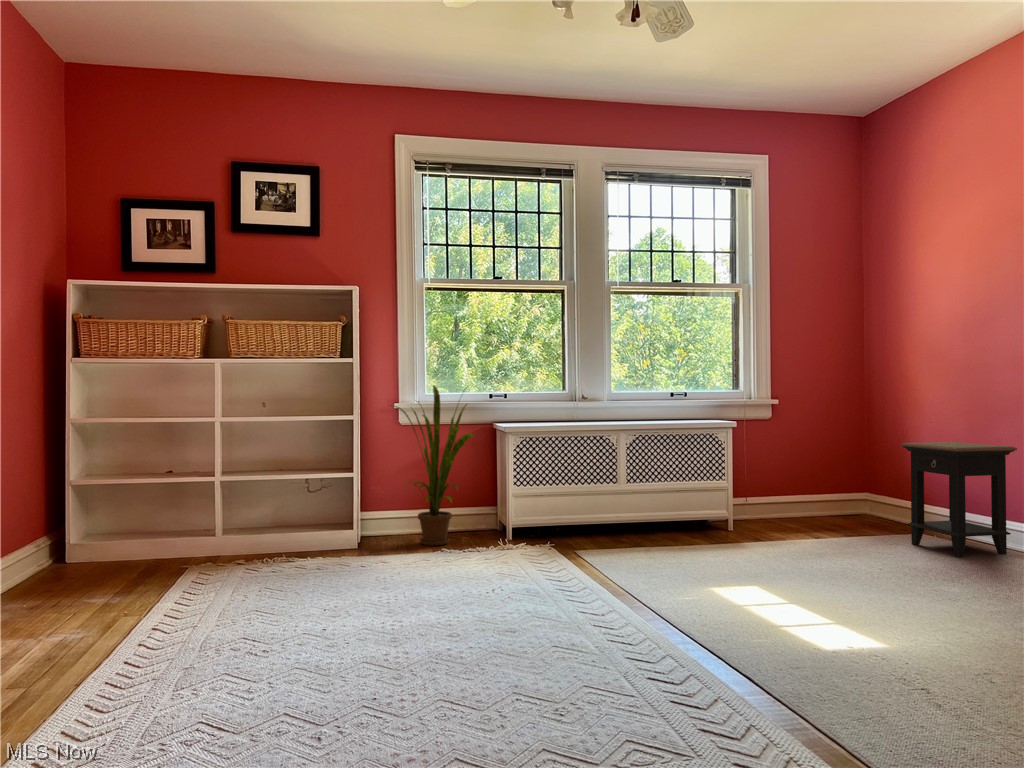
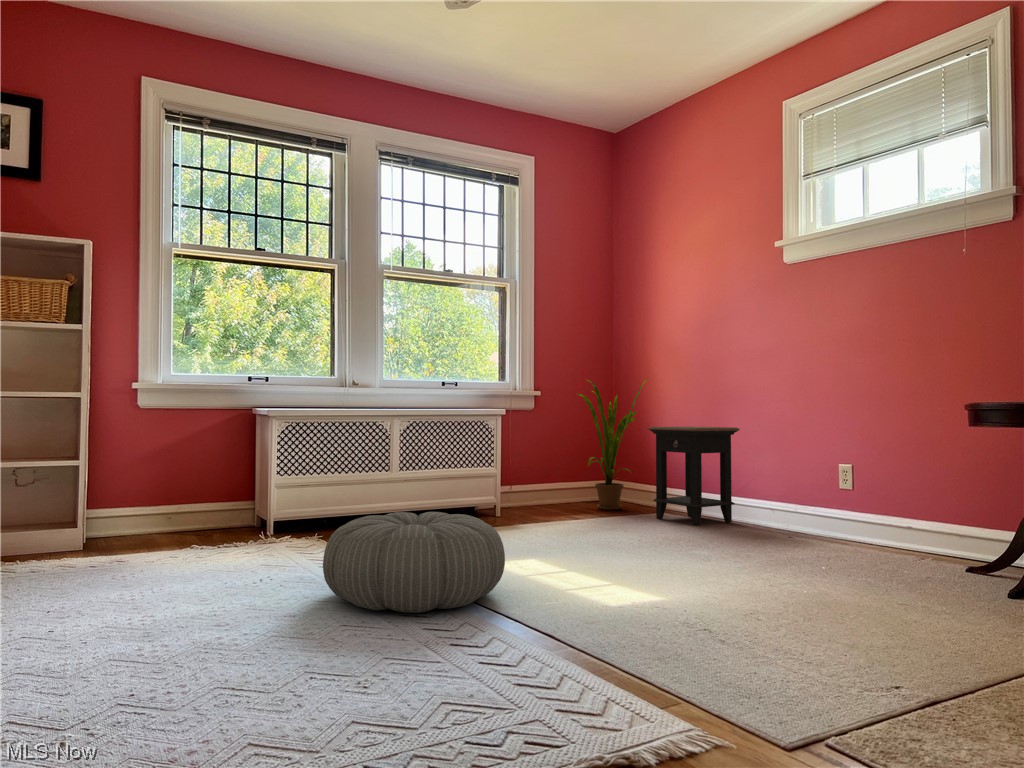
house plant: present [390,385,475,546] -> present [577,378,648,510]
pouf: none [542,541,713,641] -> present [323,512,505,613]

